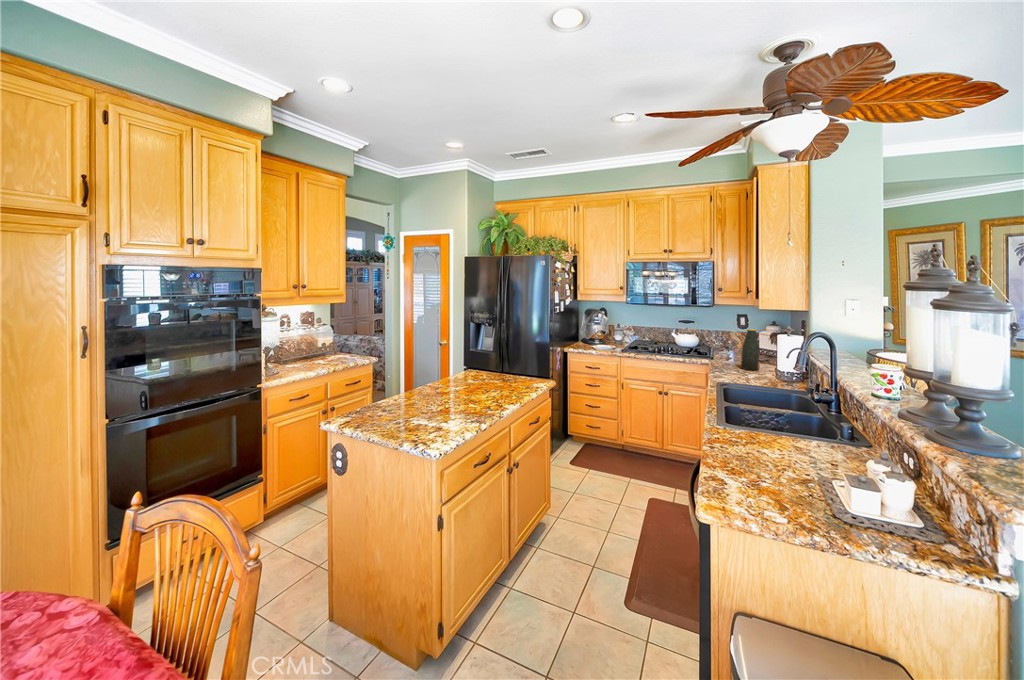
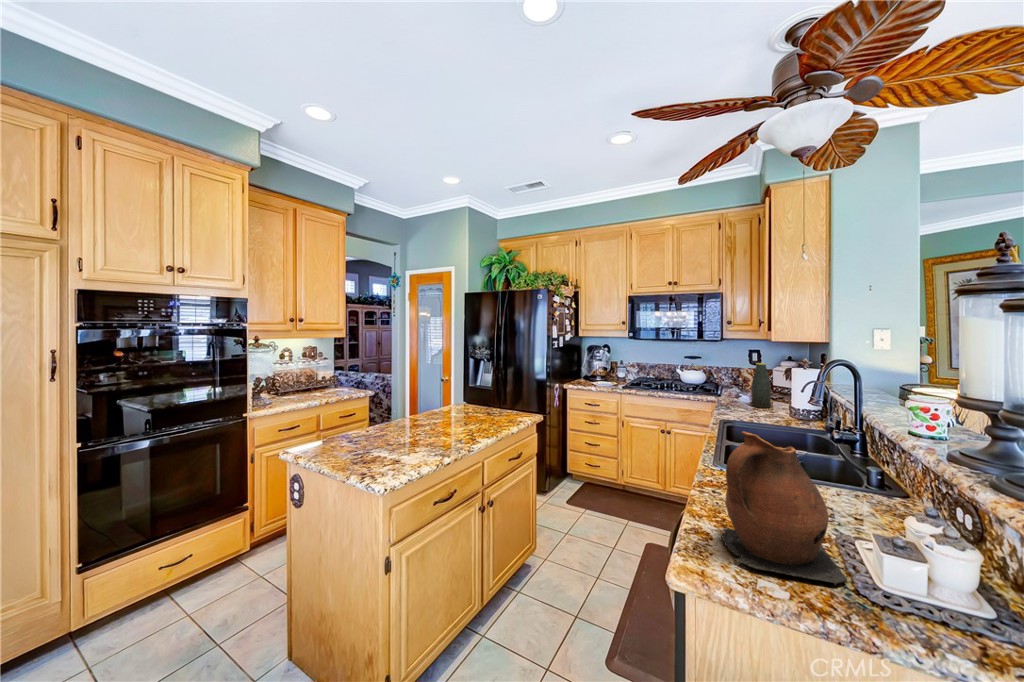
ceramic pitcher: none [729,401,827,513] -> present [719,432,847,586]

